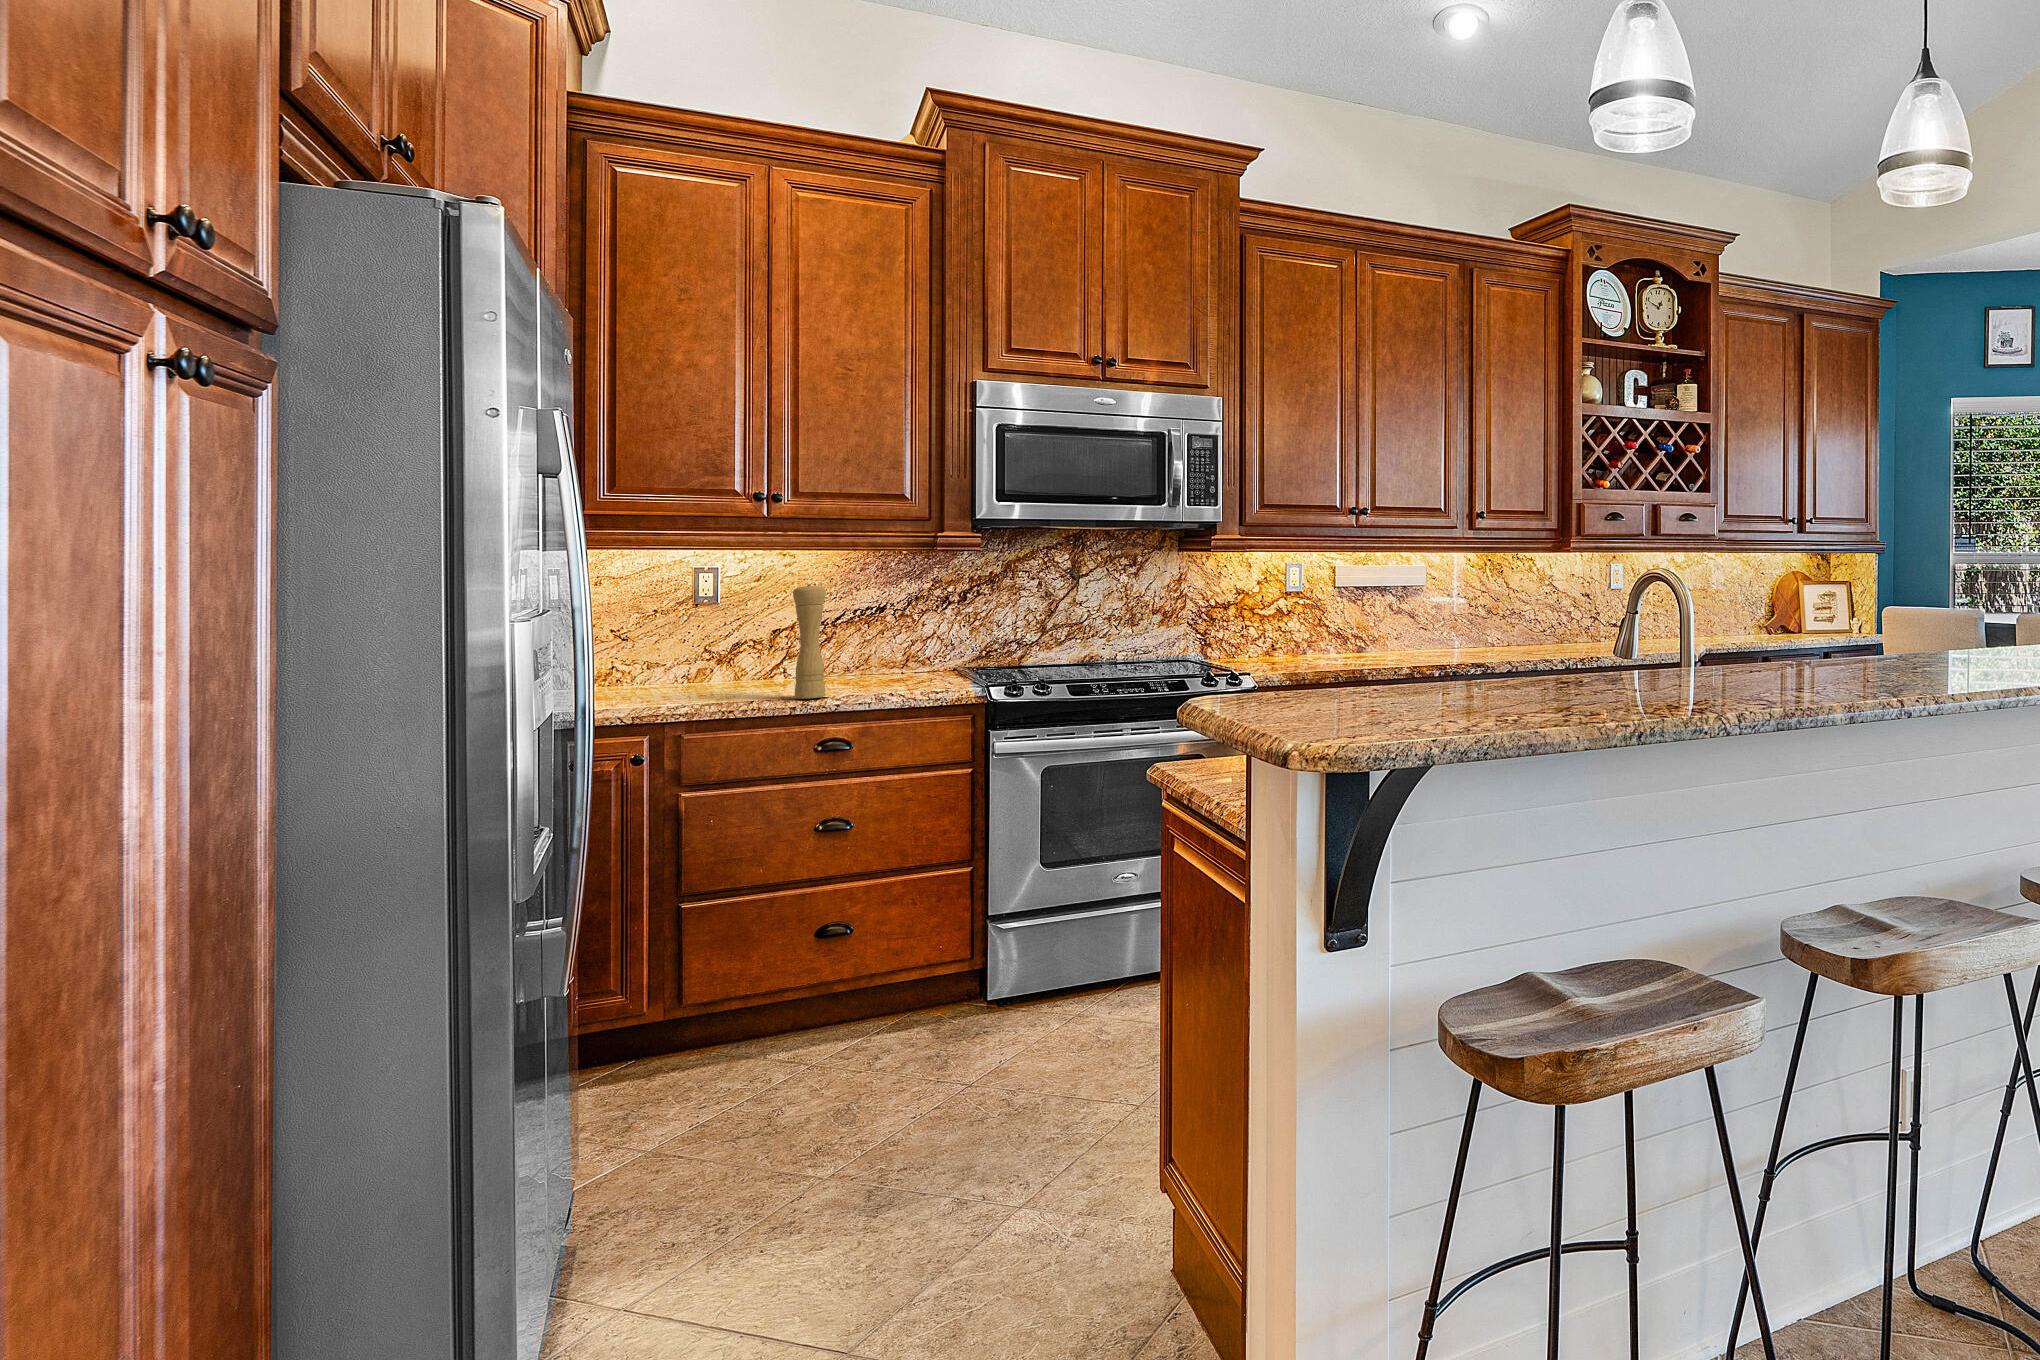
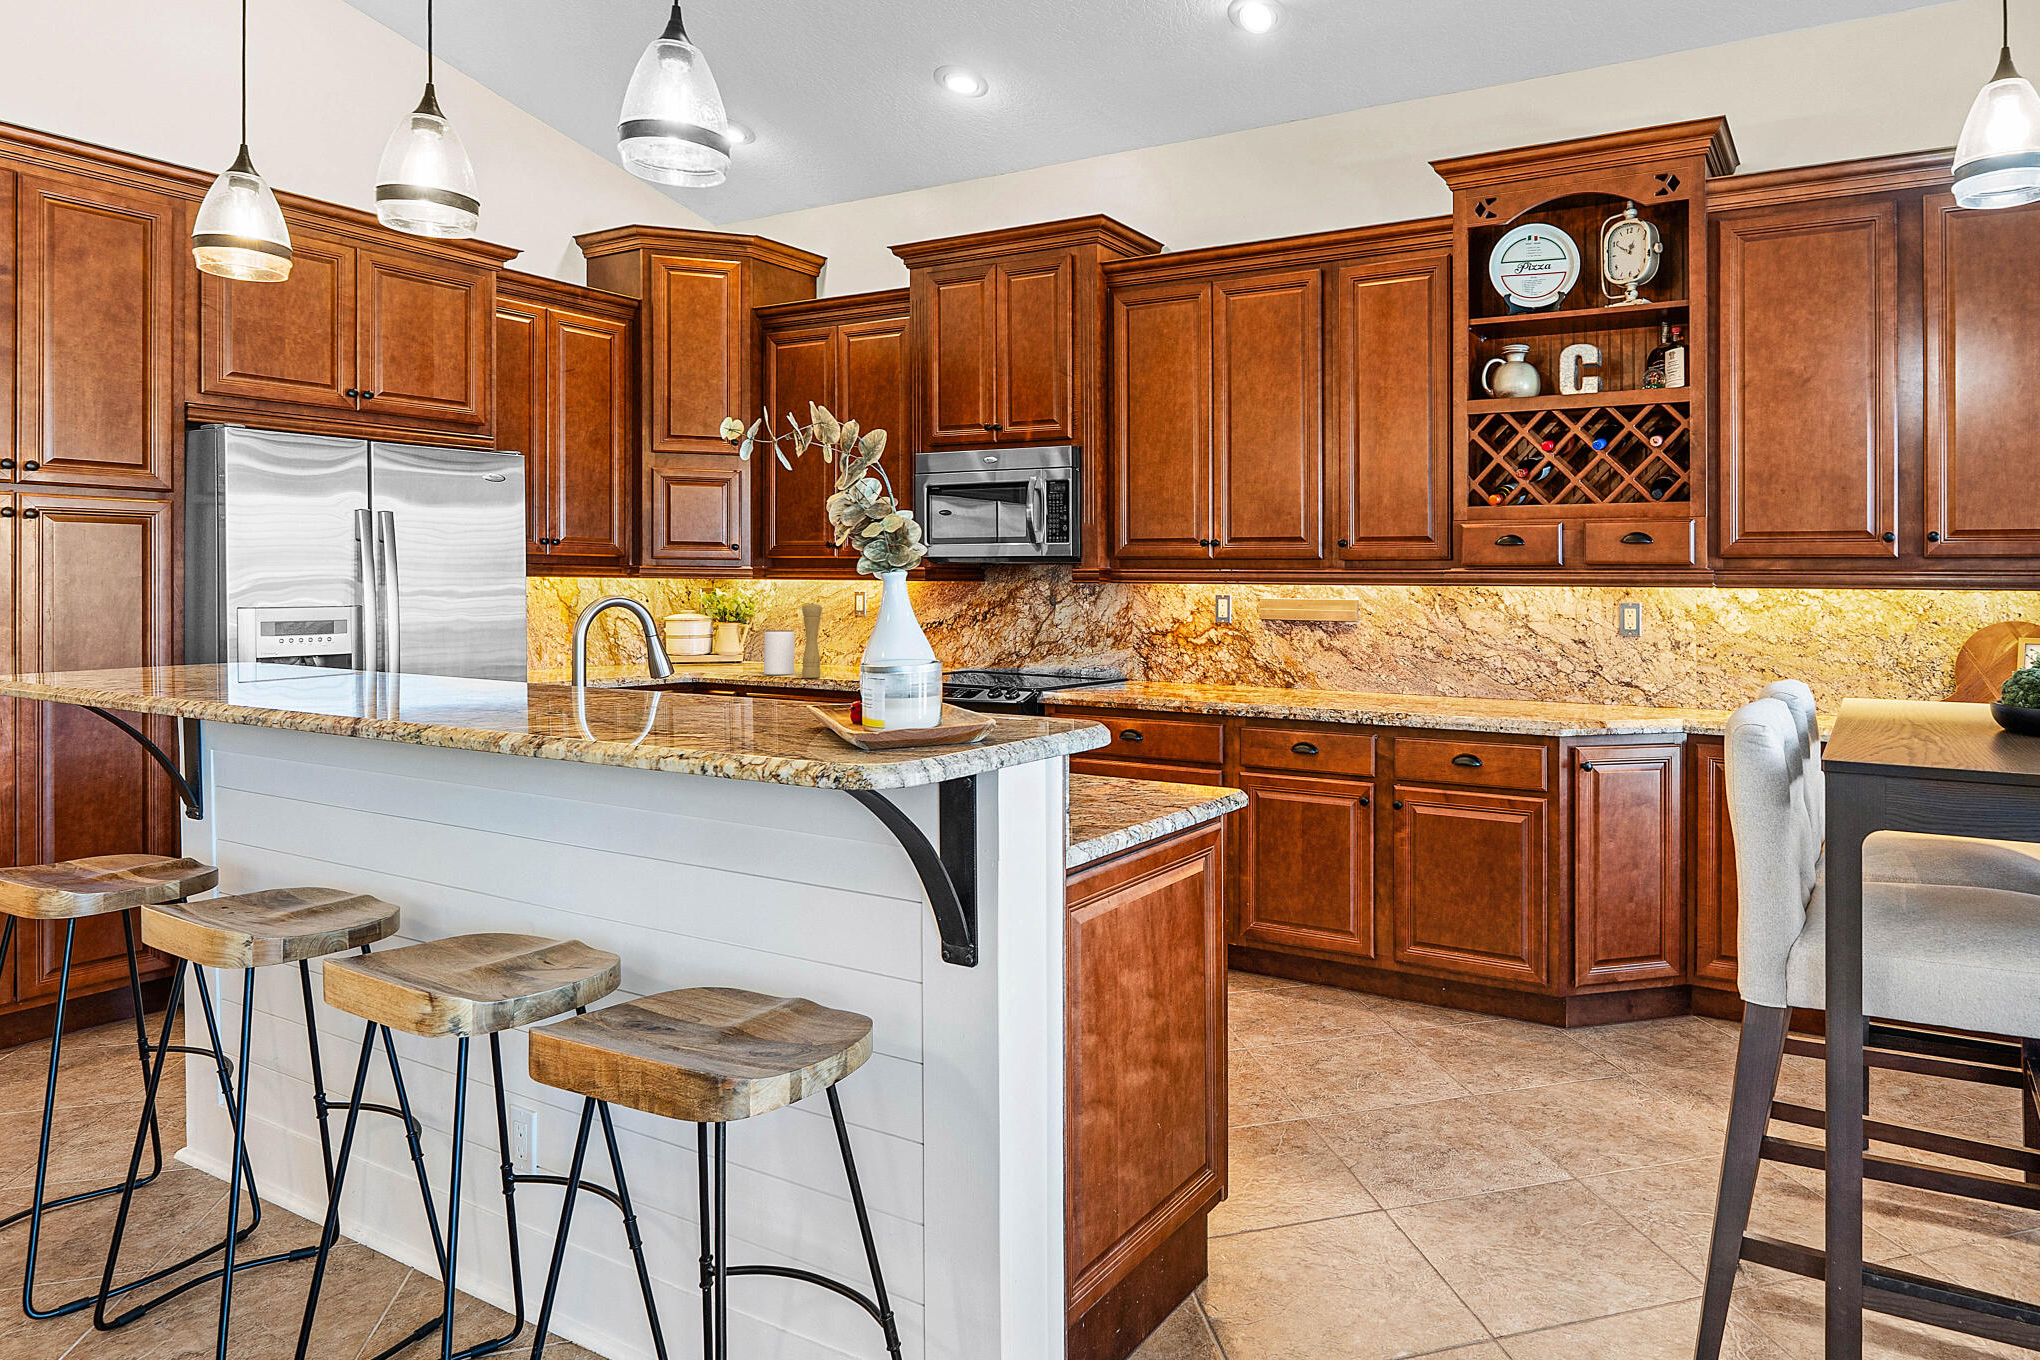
jar: none [662,629,717,703] -> present [764,630,794,675]

